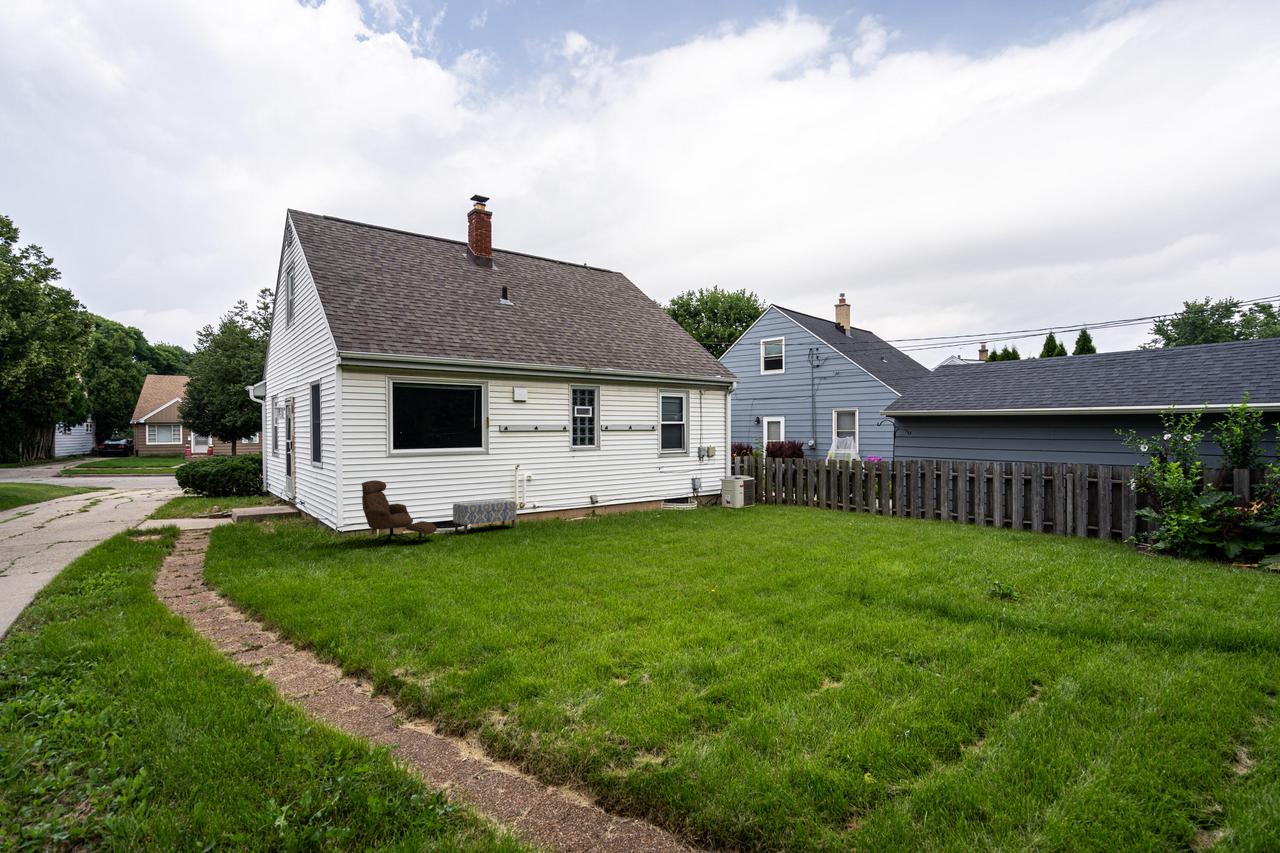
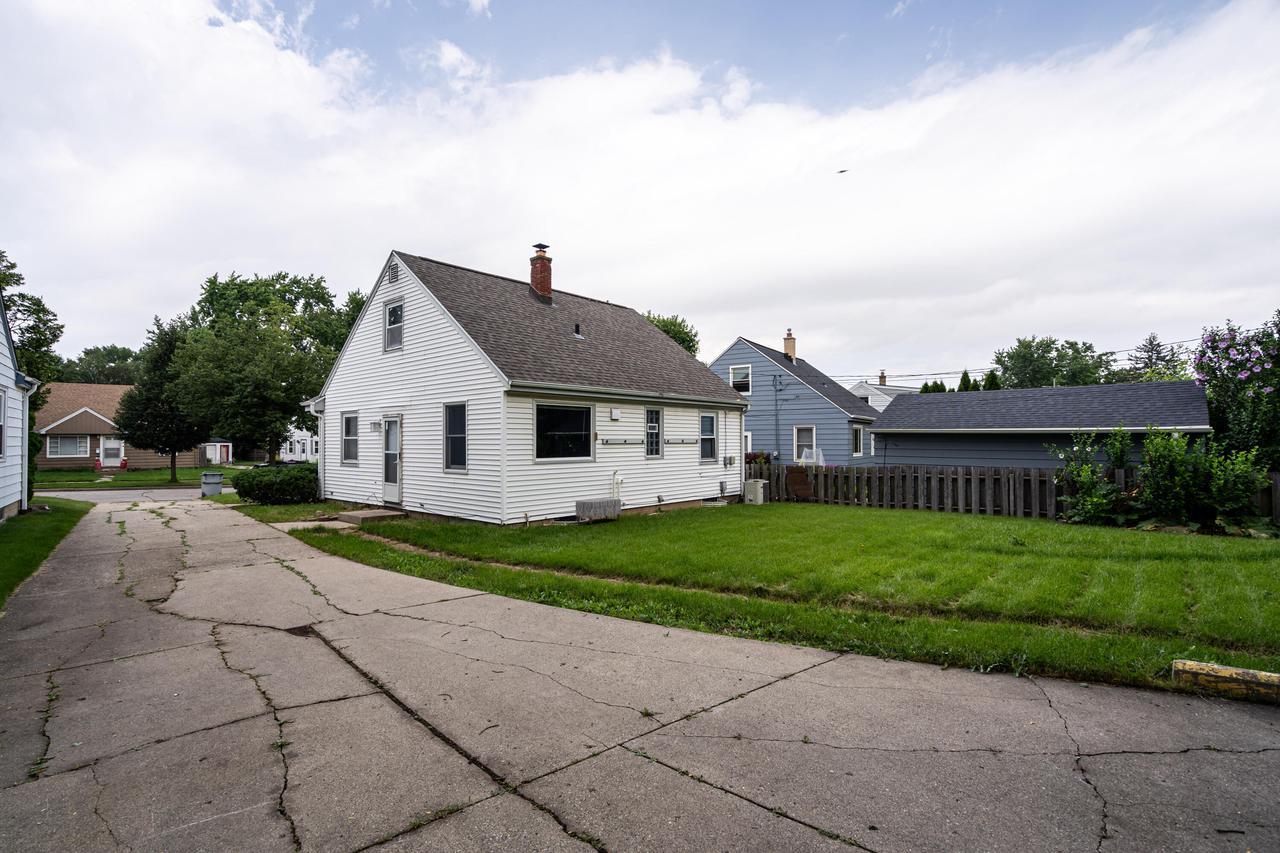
lounge chair: present [362,480,437,544] -> present [786,467,814,502]

